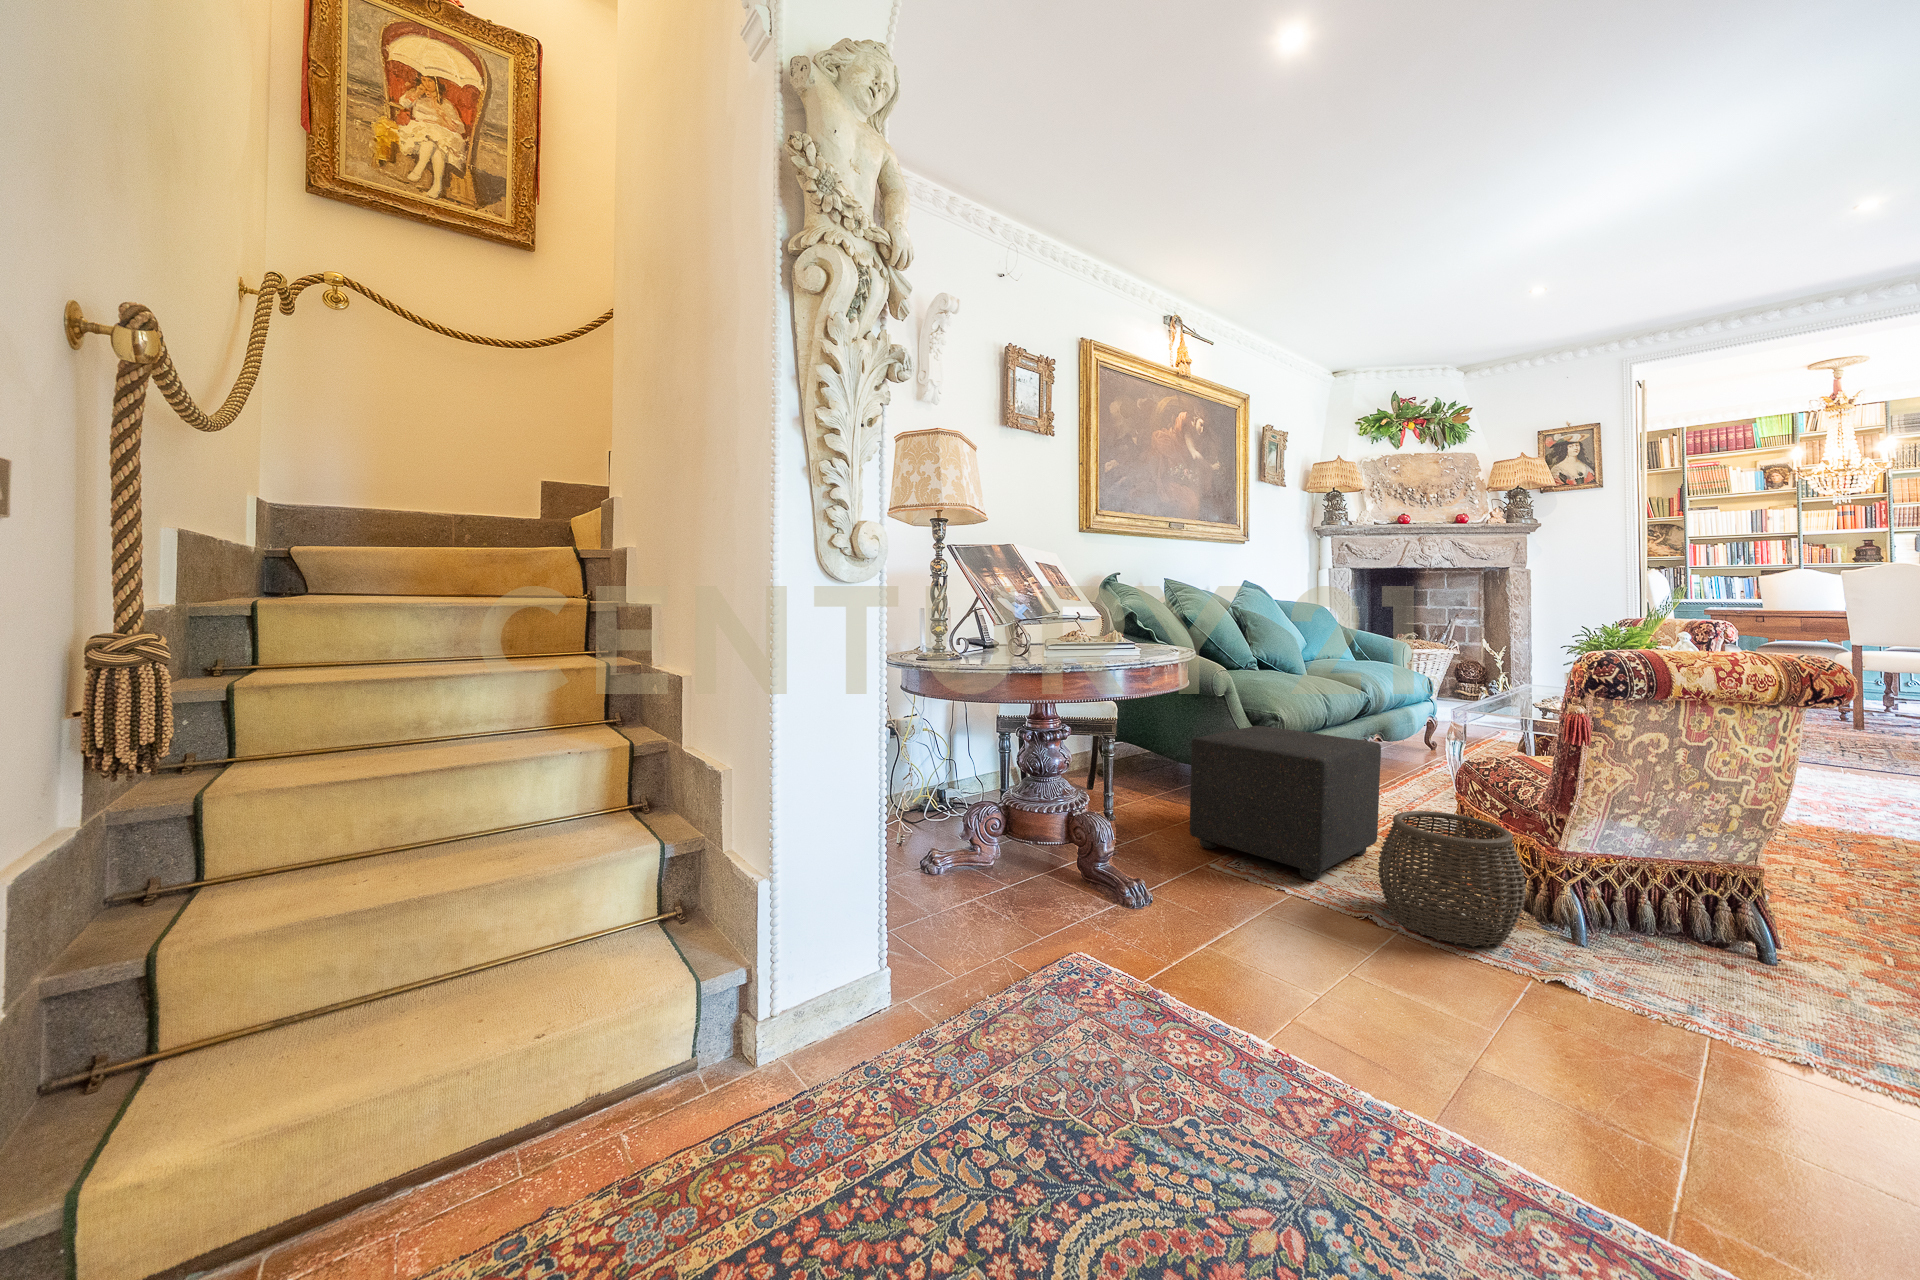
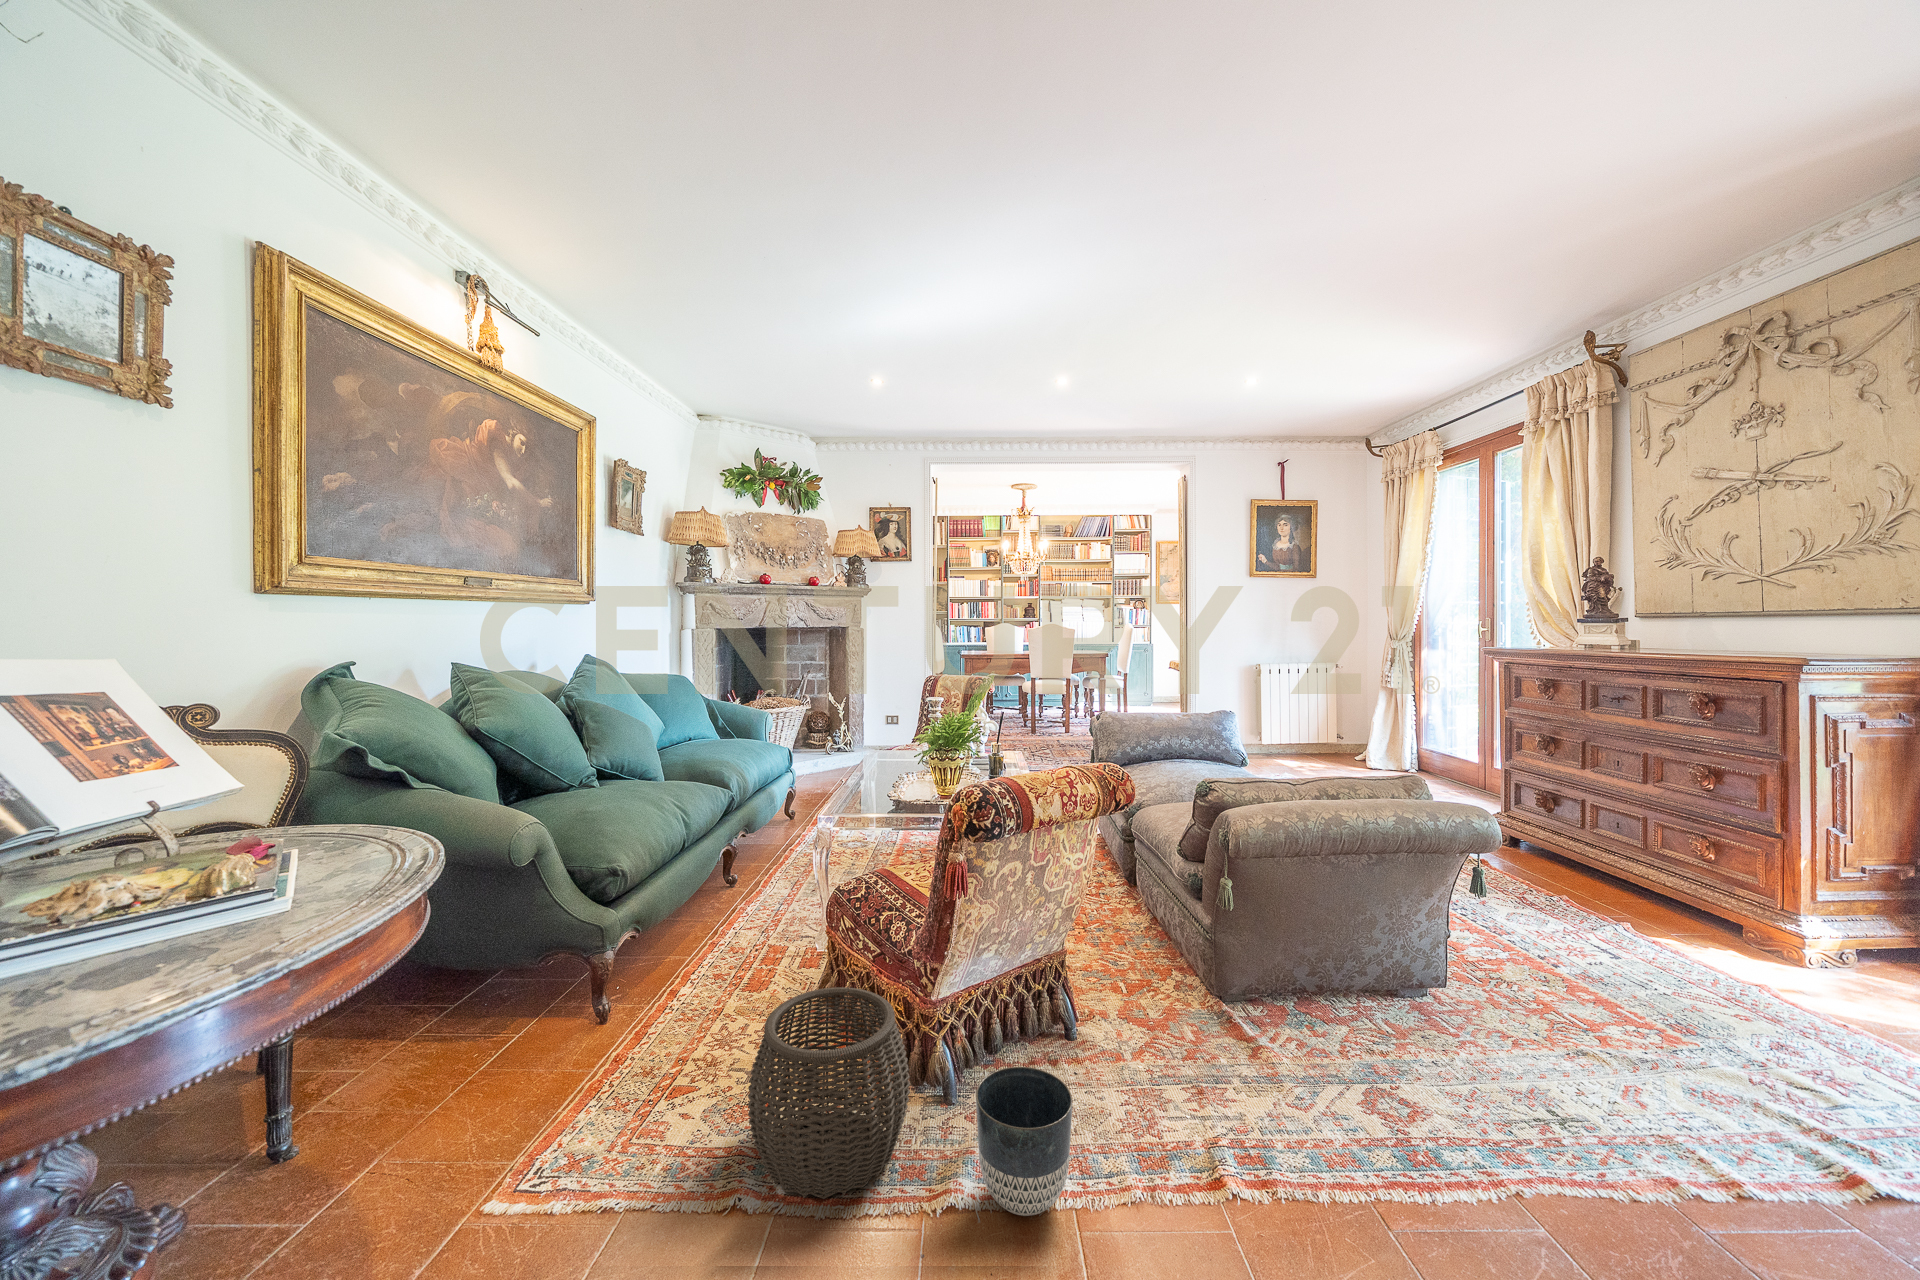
ottoman: present [1190,726,1381,880] -> none [462,882,748,1137]
planter: none [1591,899,1708,1013] -> present [976,1067,1072,1216]

